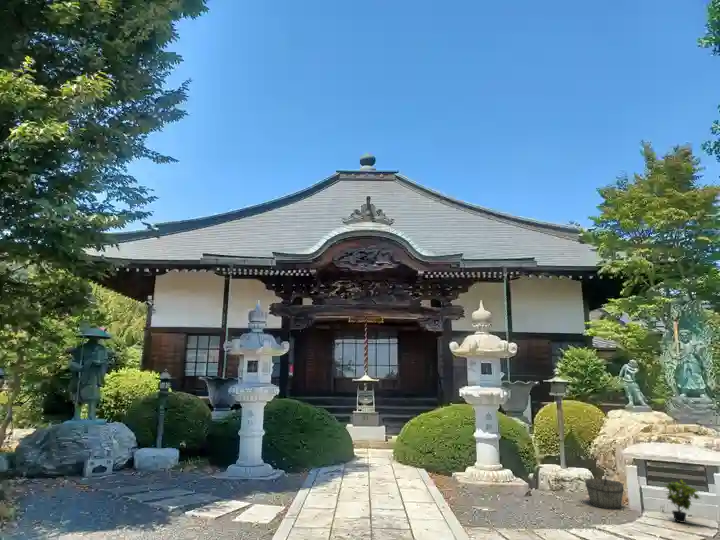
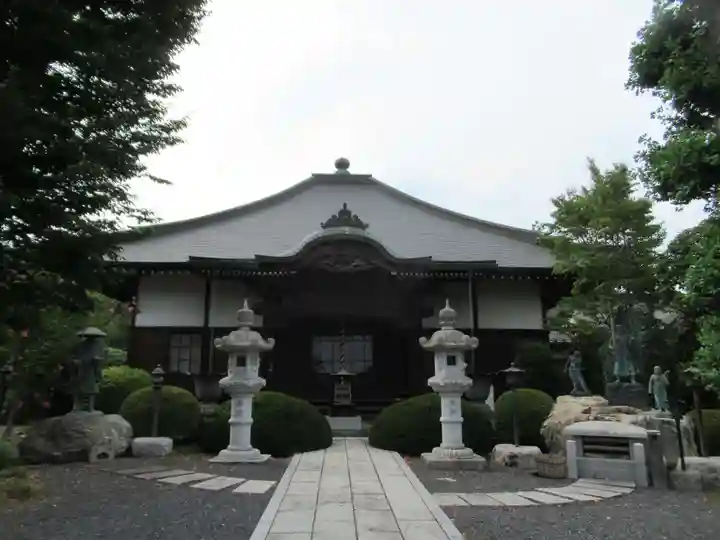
potted plant: present [665,480,699,522] -> none [597,451,626,486]

